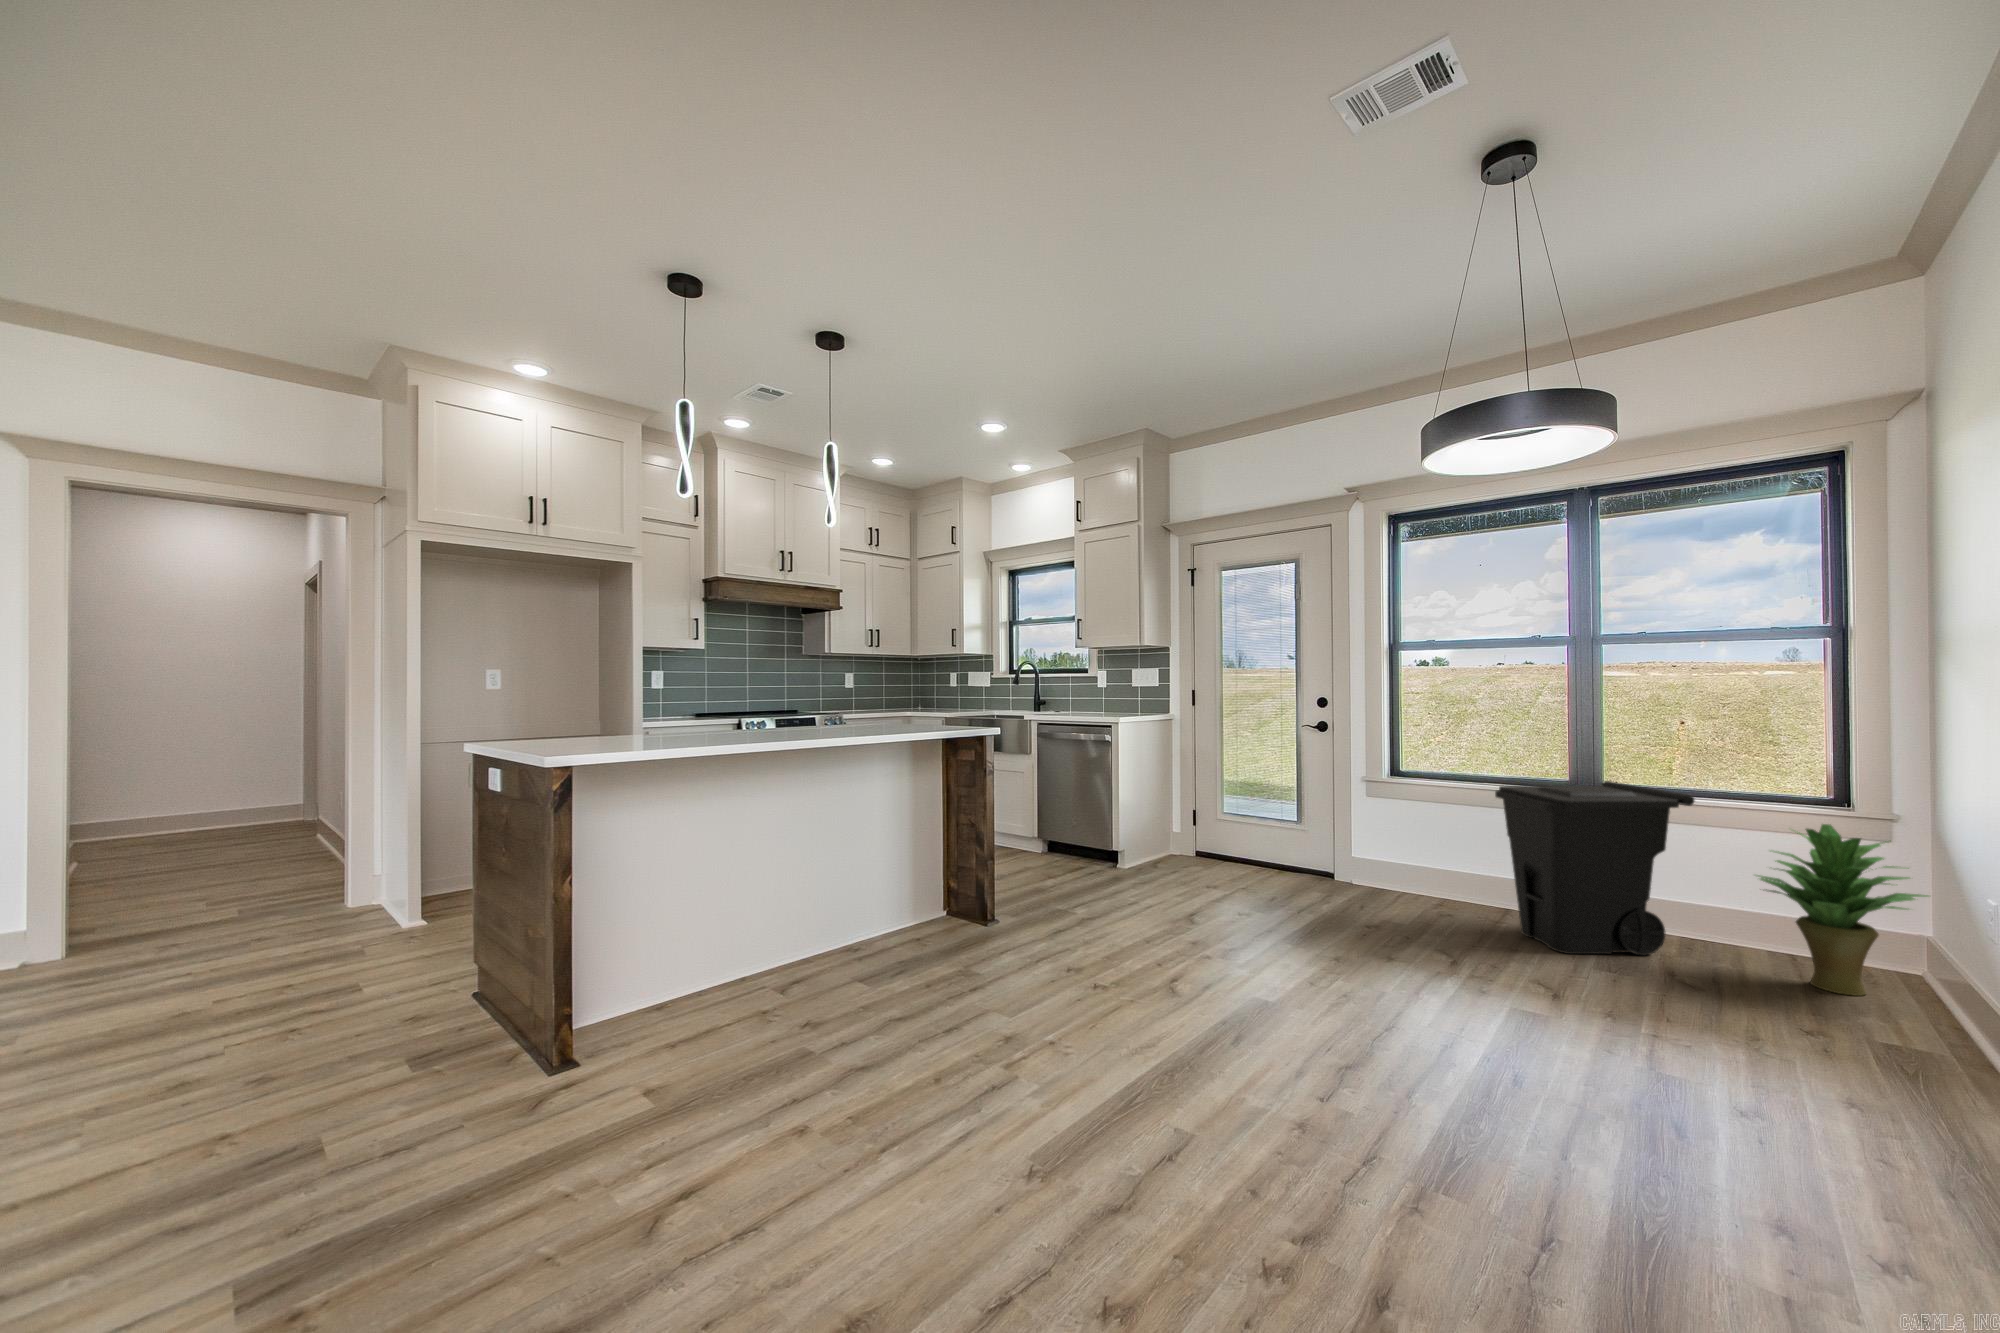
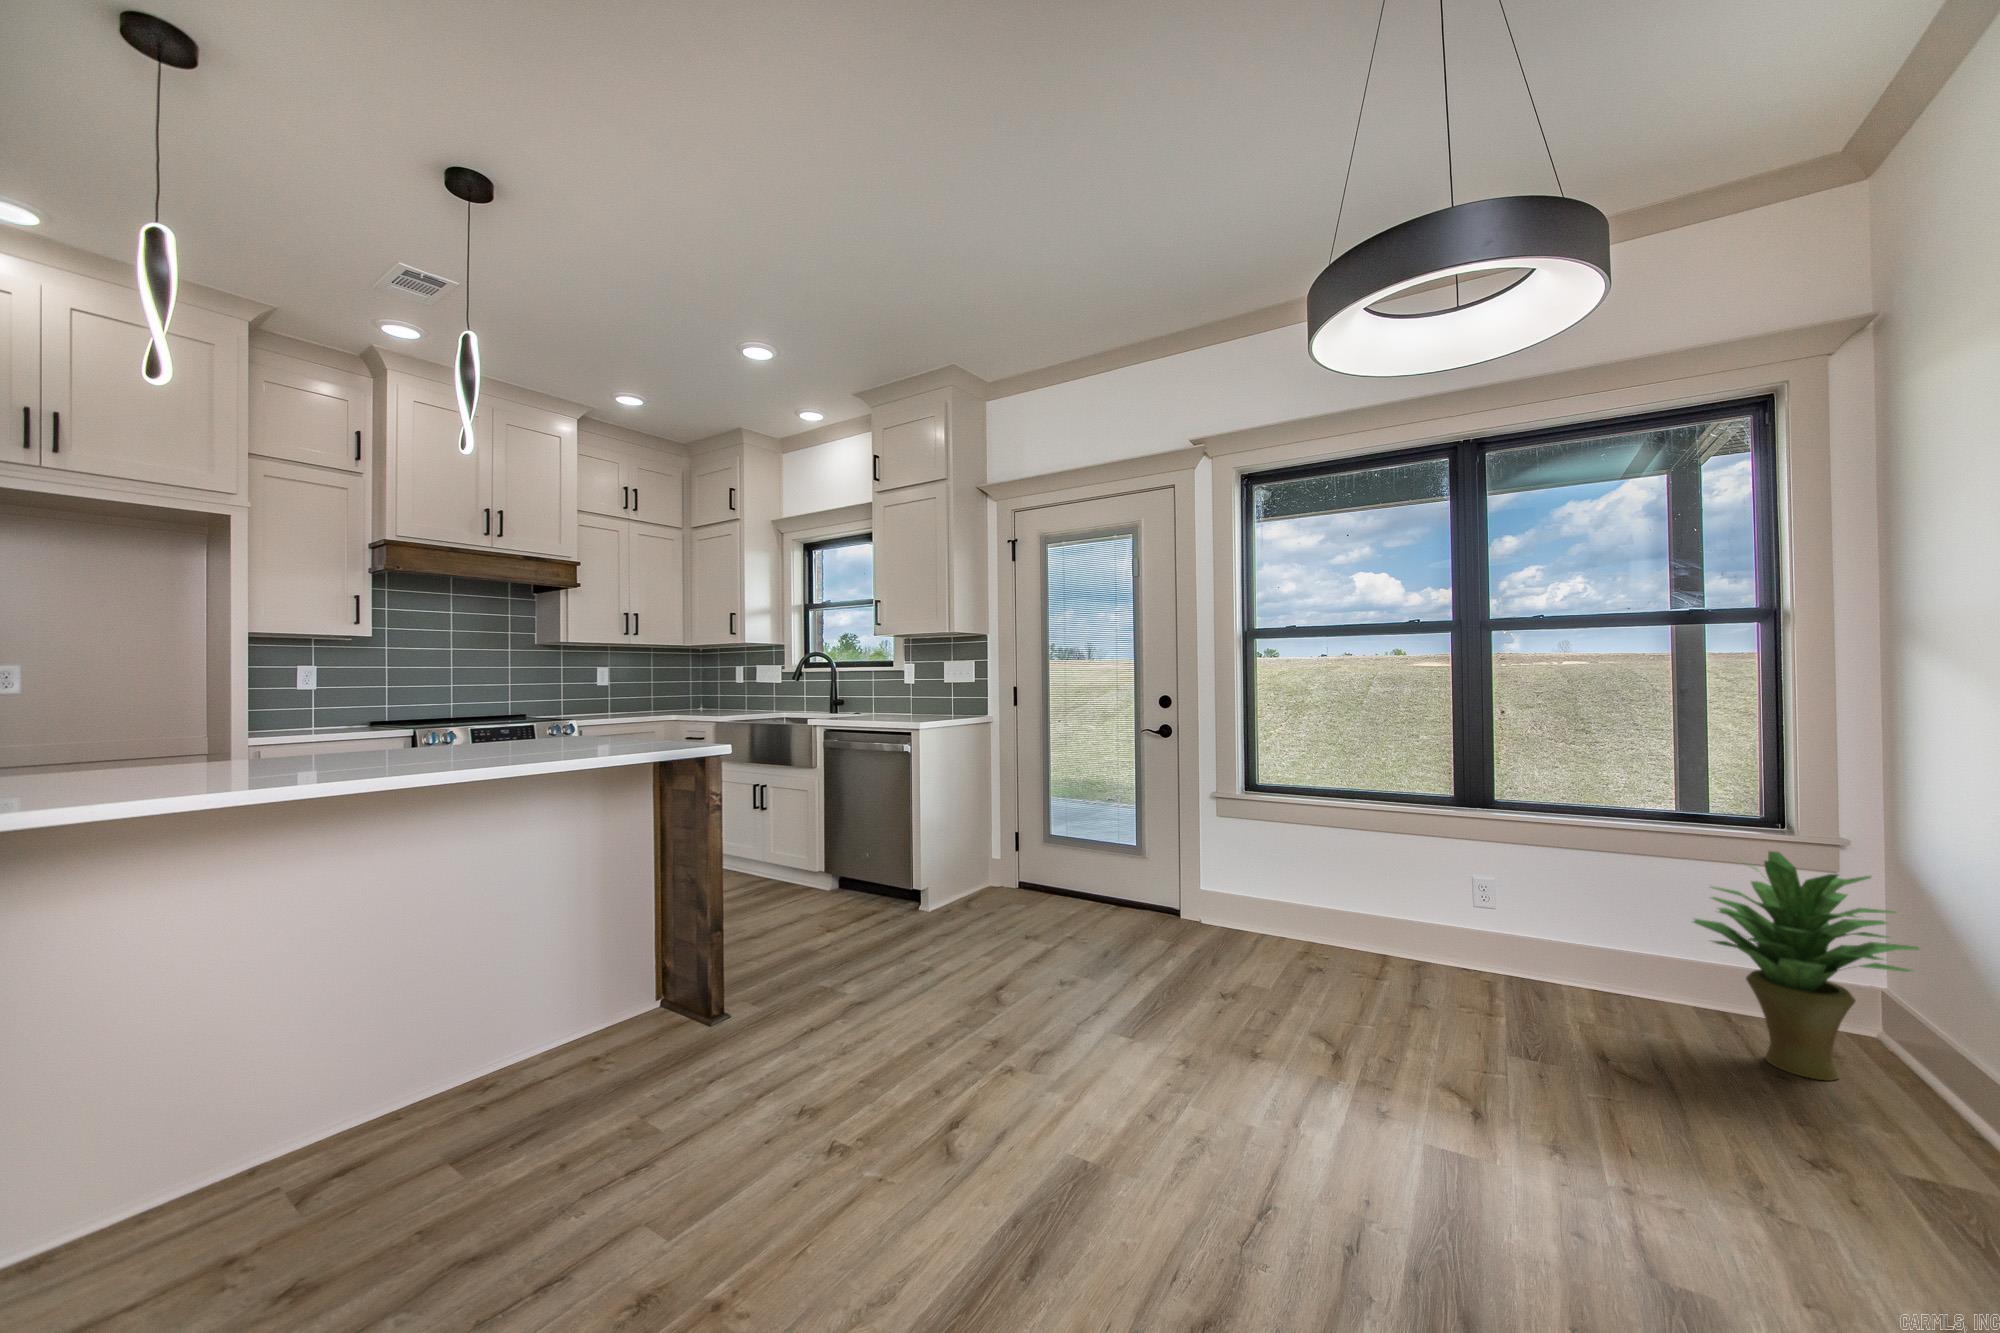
trash can: present [1495,781,1695,955] -> none [1374,795,1619,1030]

